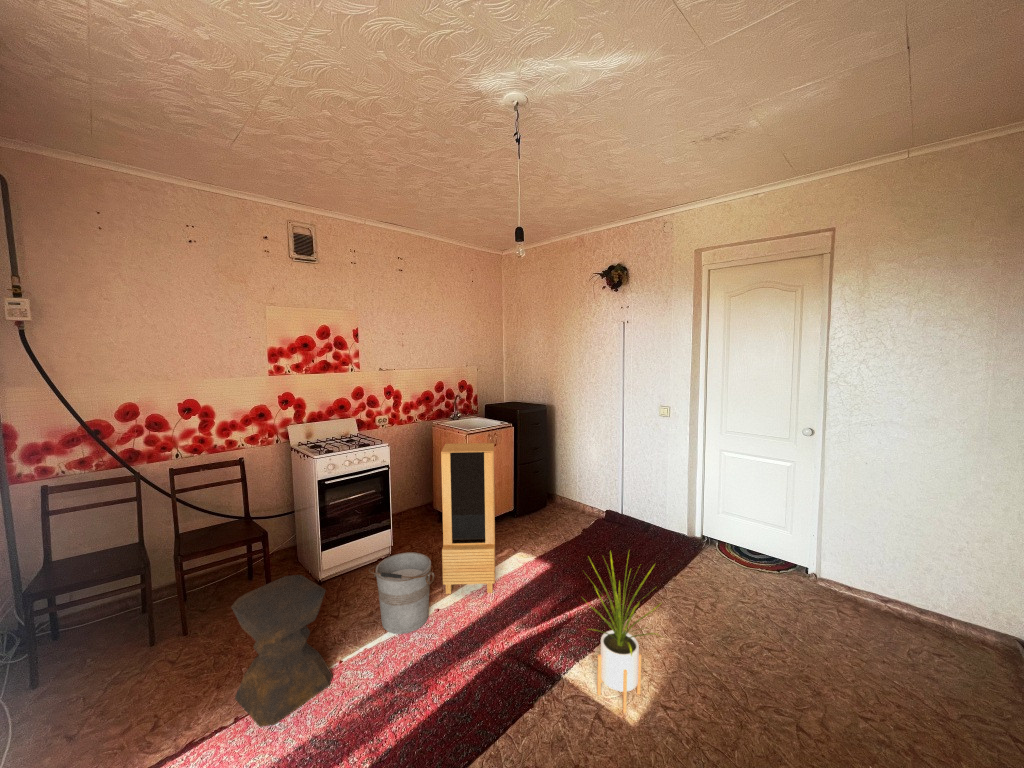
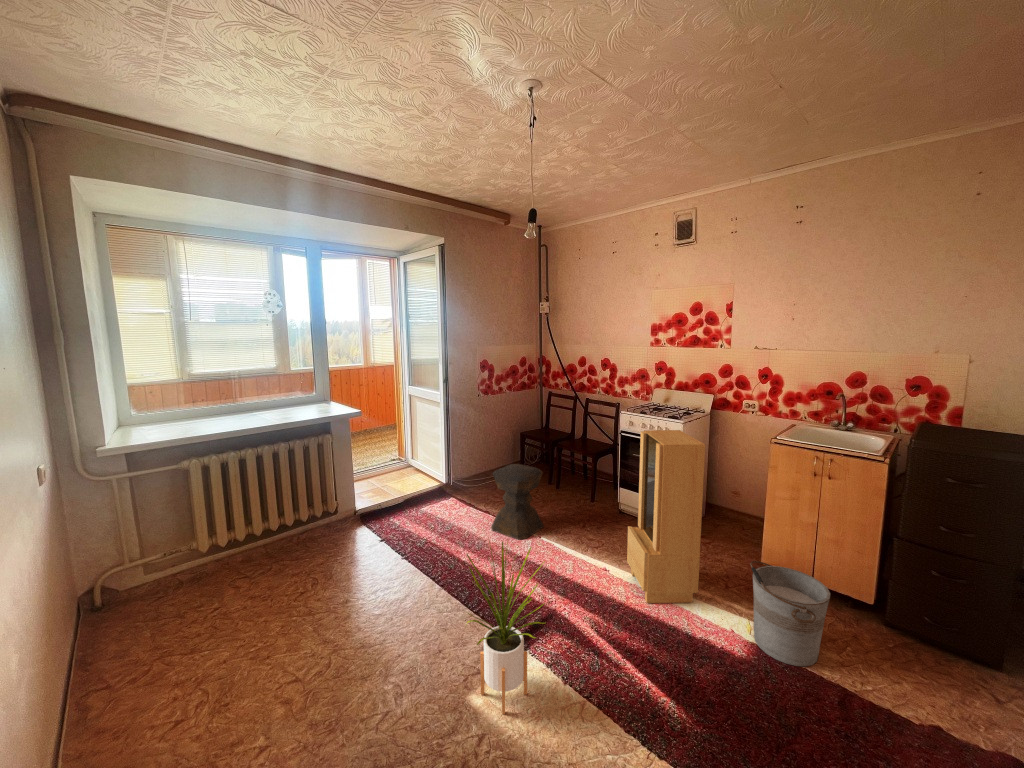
bucket: present [369,552,435,634] -> present [750,561,830,666]

